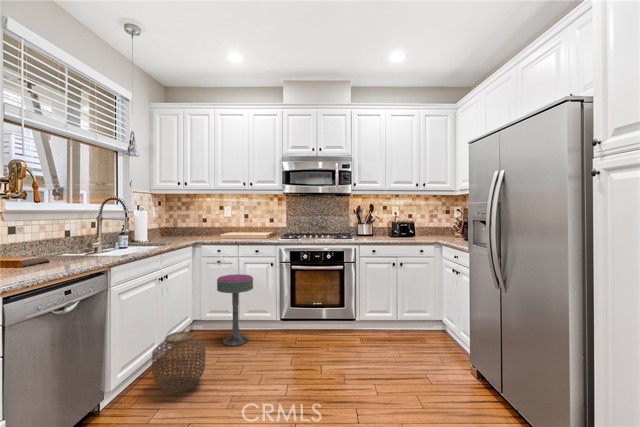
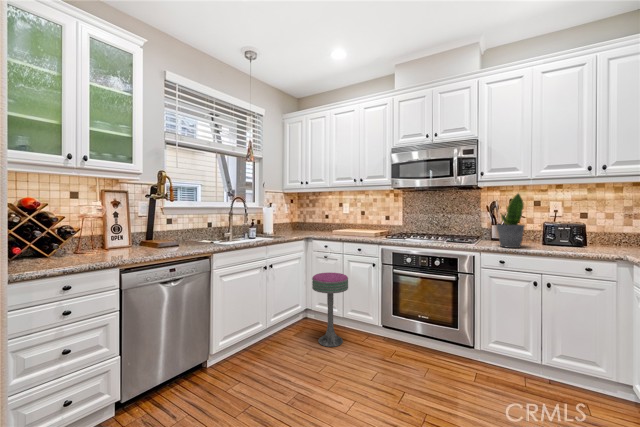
potted plant: none [366,200,384,240] -> present [497,193,525,248]
woven basket: present [152,332,205,393] -> none [222,327,272,390]

